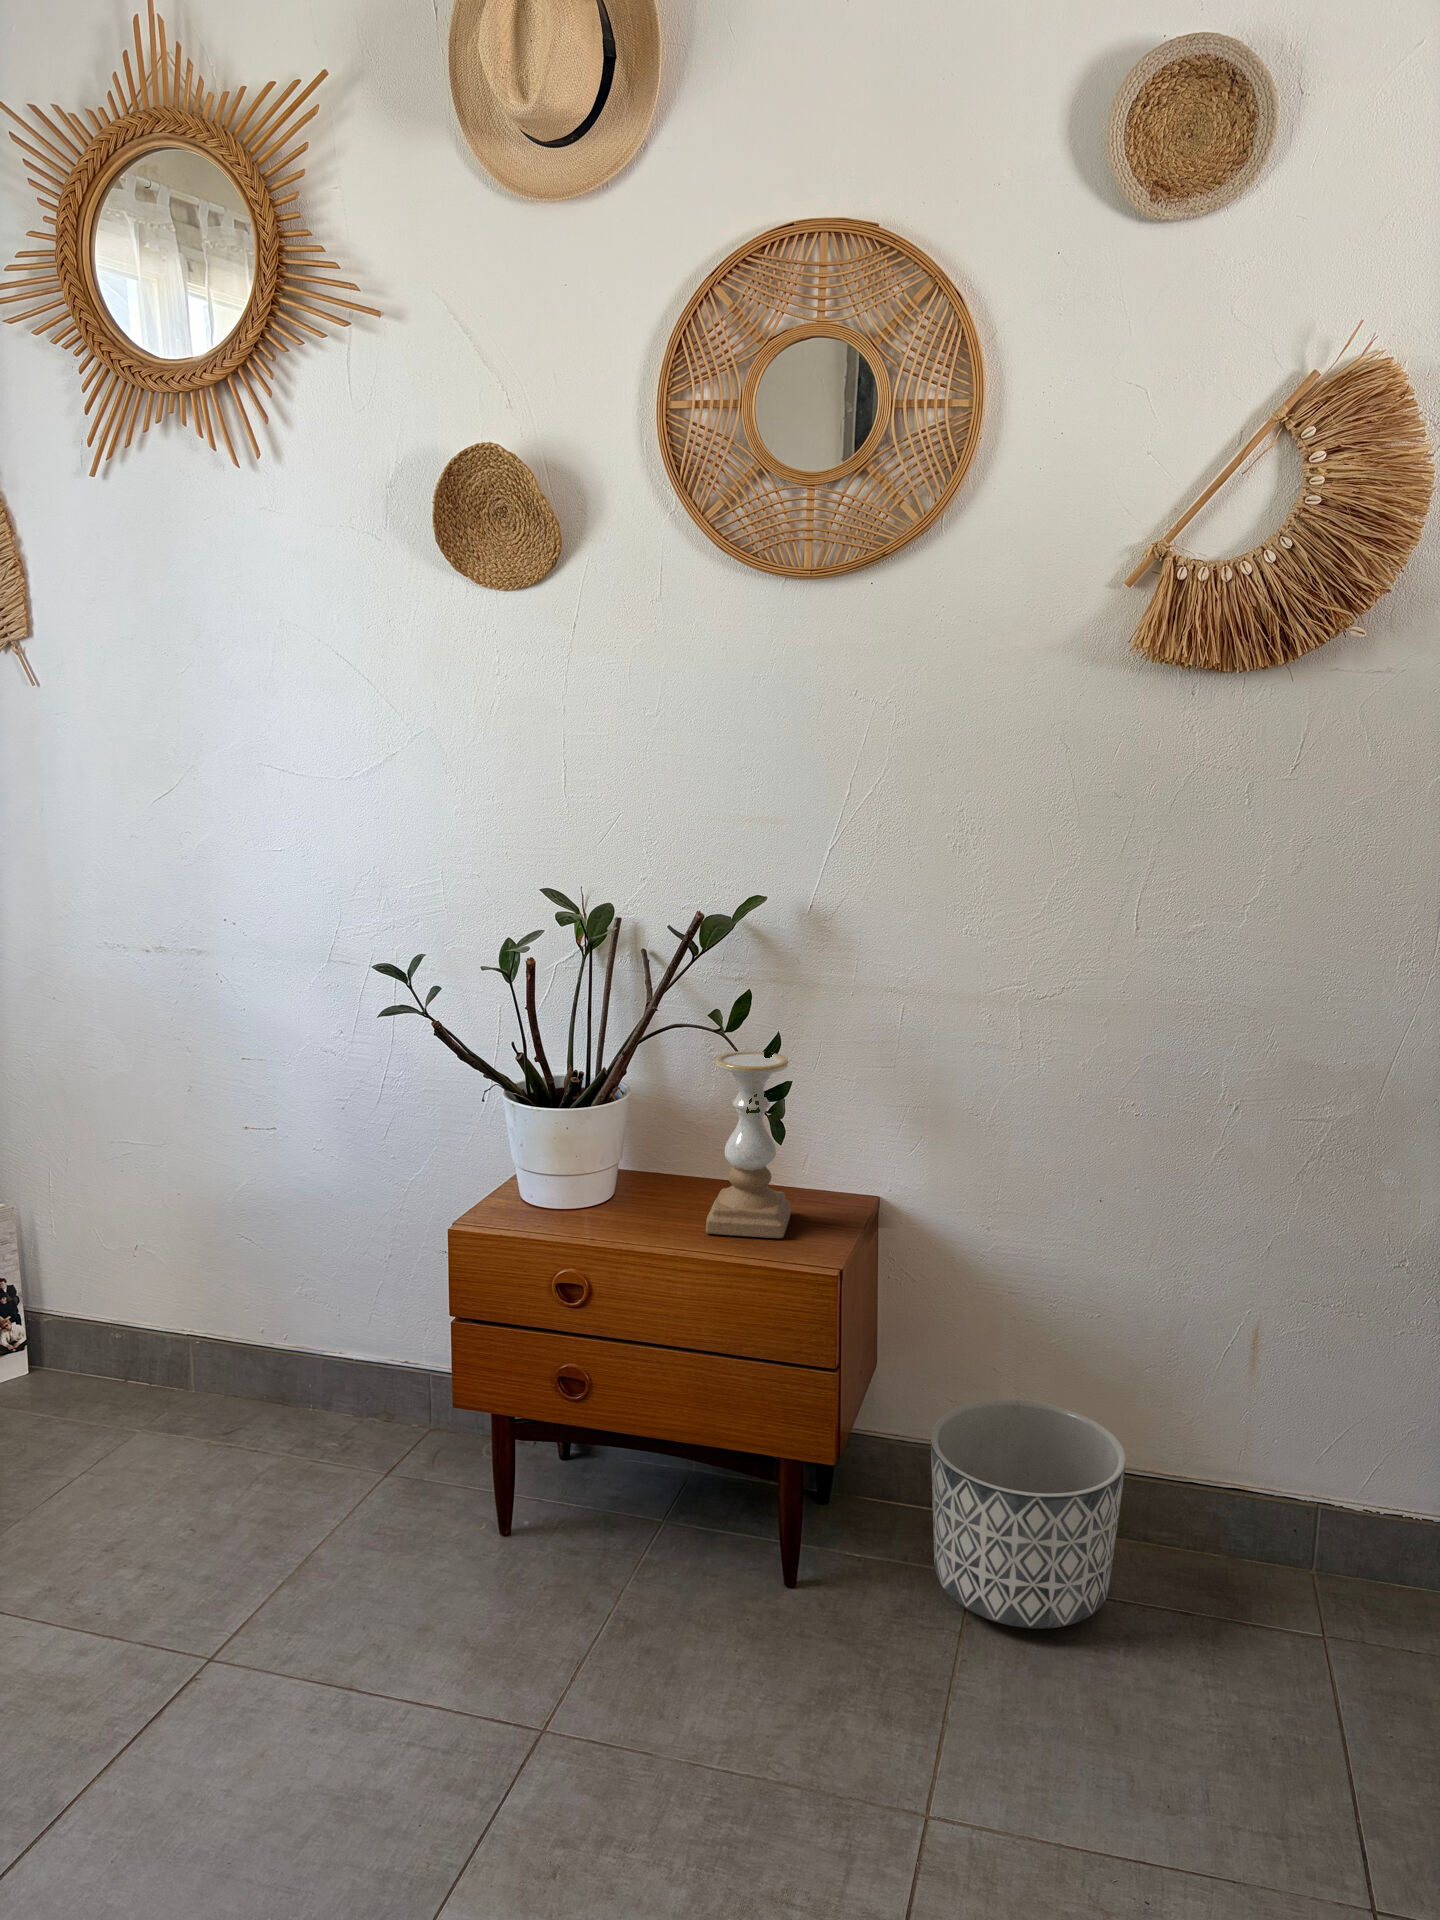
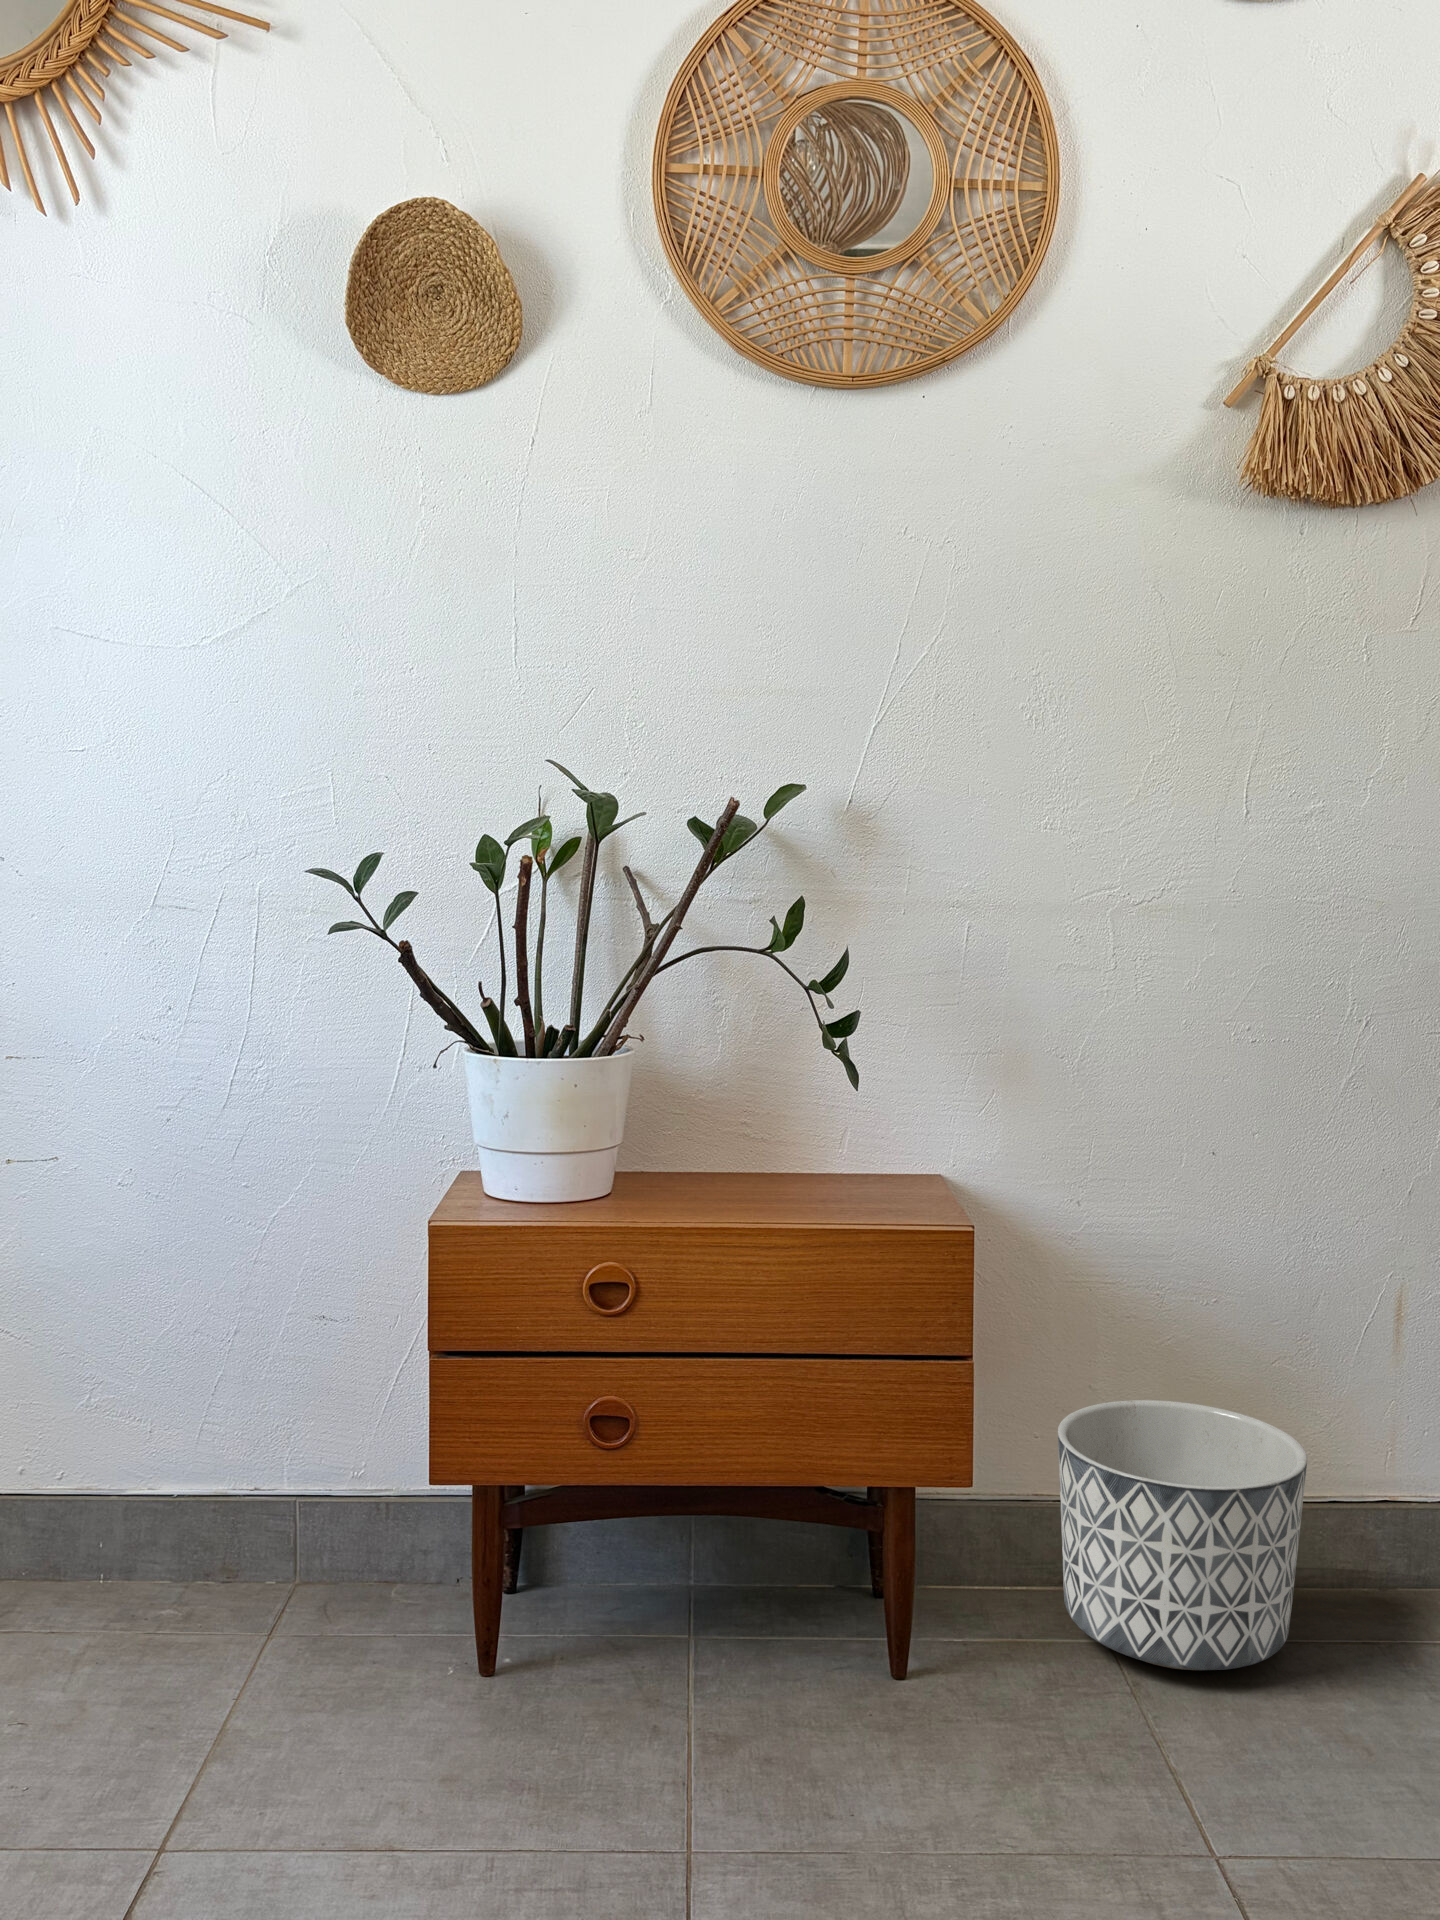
candle holder: present [706,1051,791,1238] -> none [761,968,875,1201]

